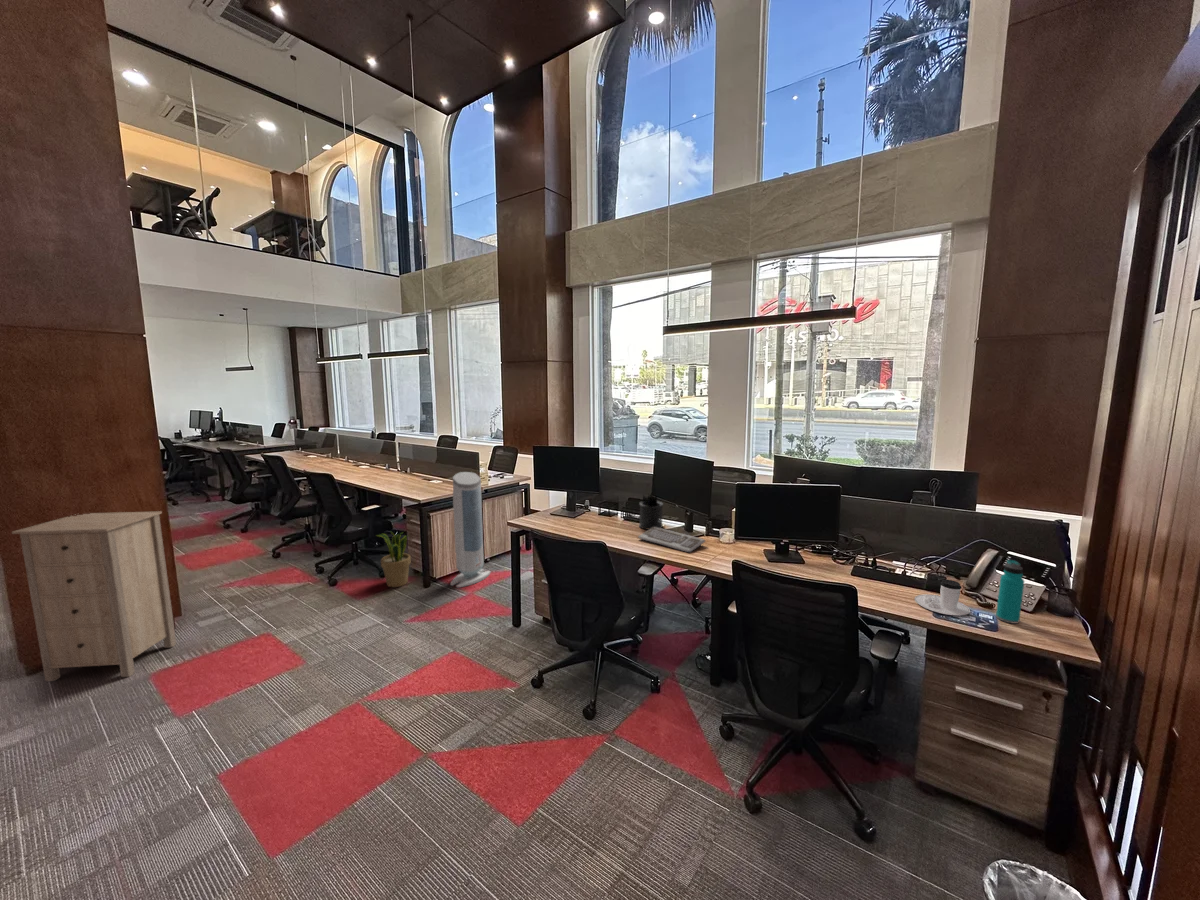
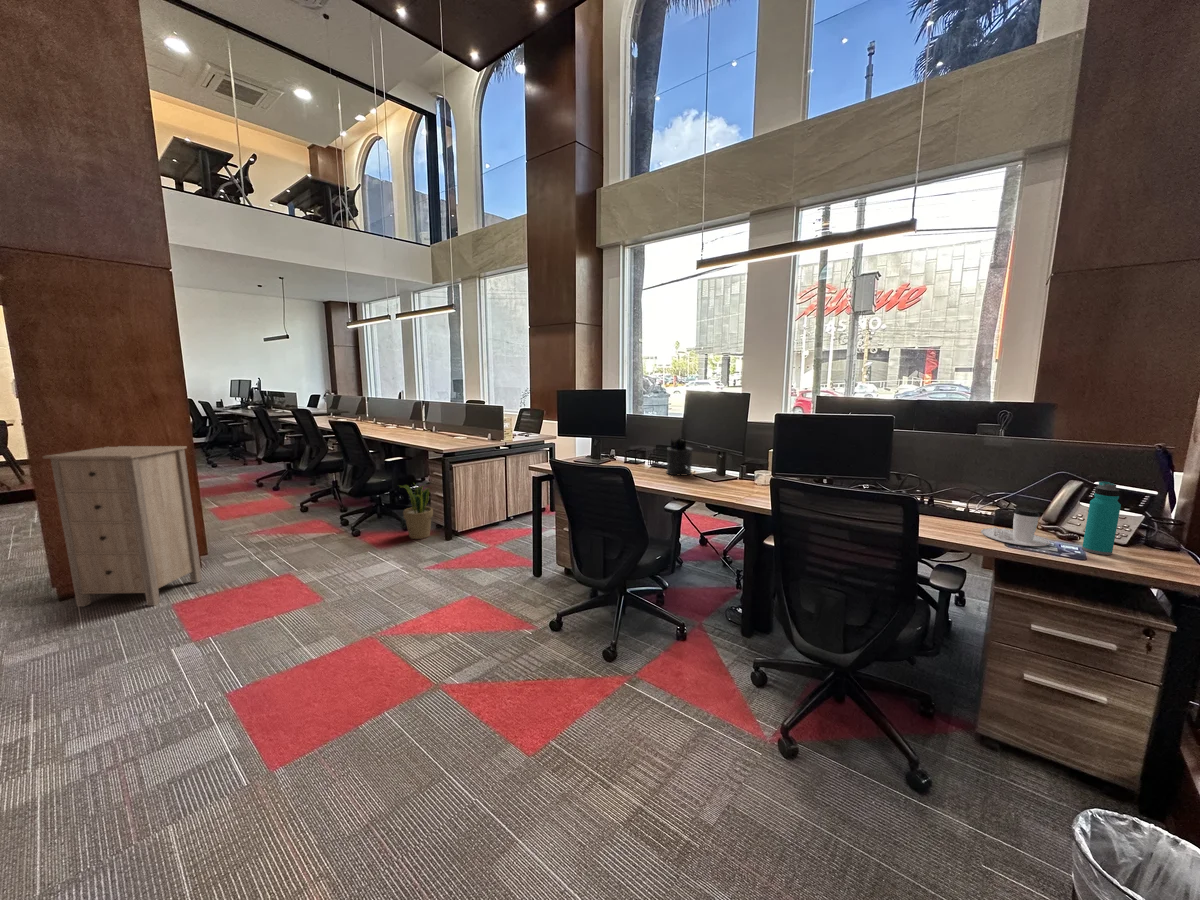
air purifier: present [450,472,490,588] -> none [472,424,513,541]
keyboard: present [638,527,705,552] -> none [664,471,738,492]

